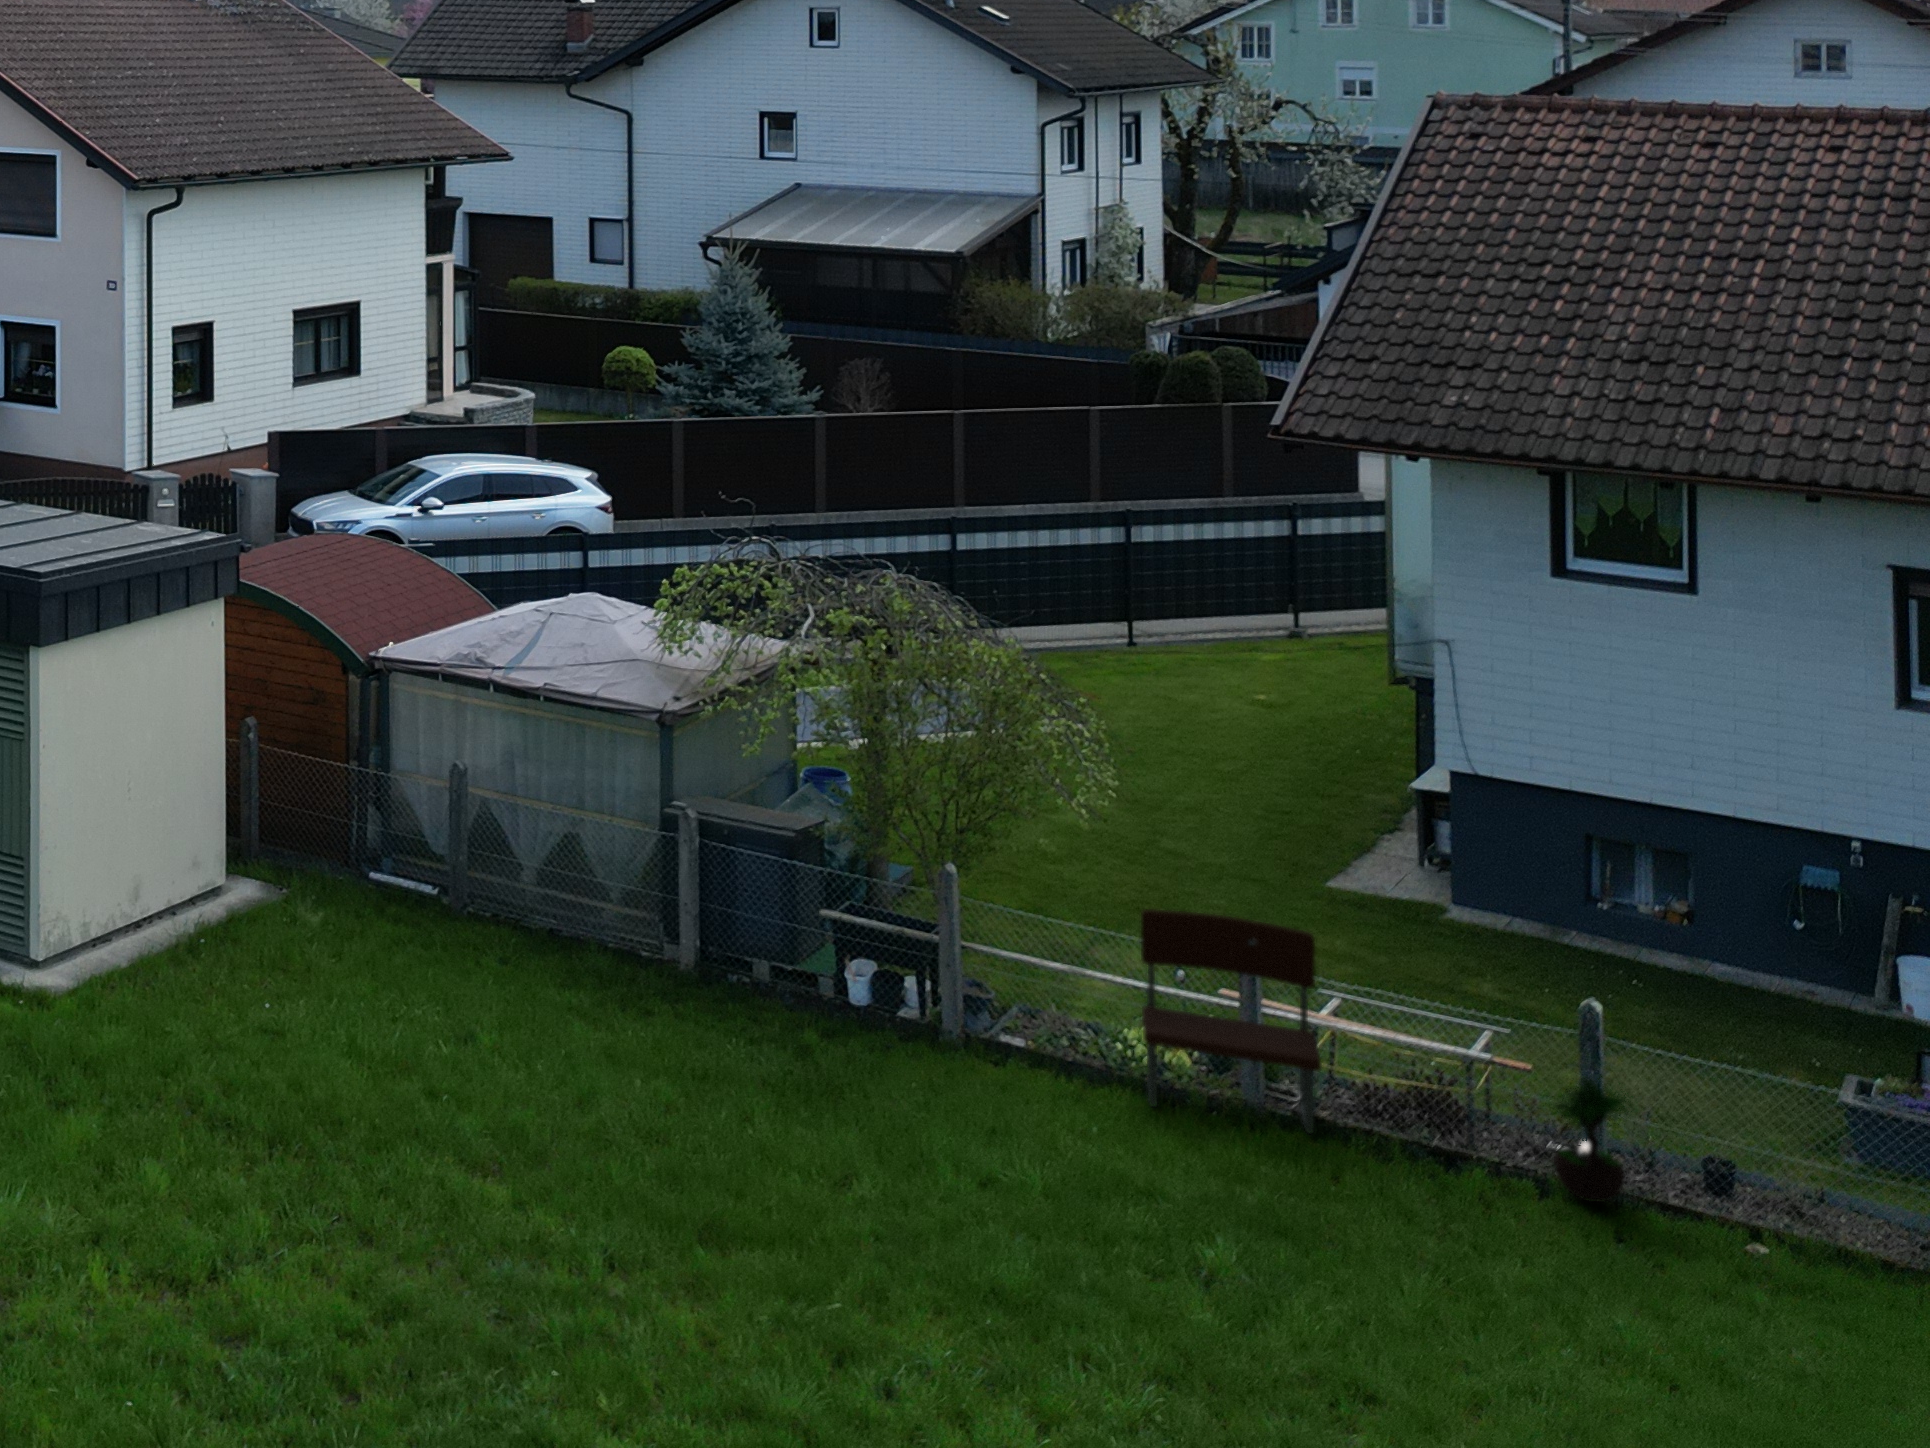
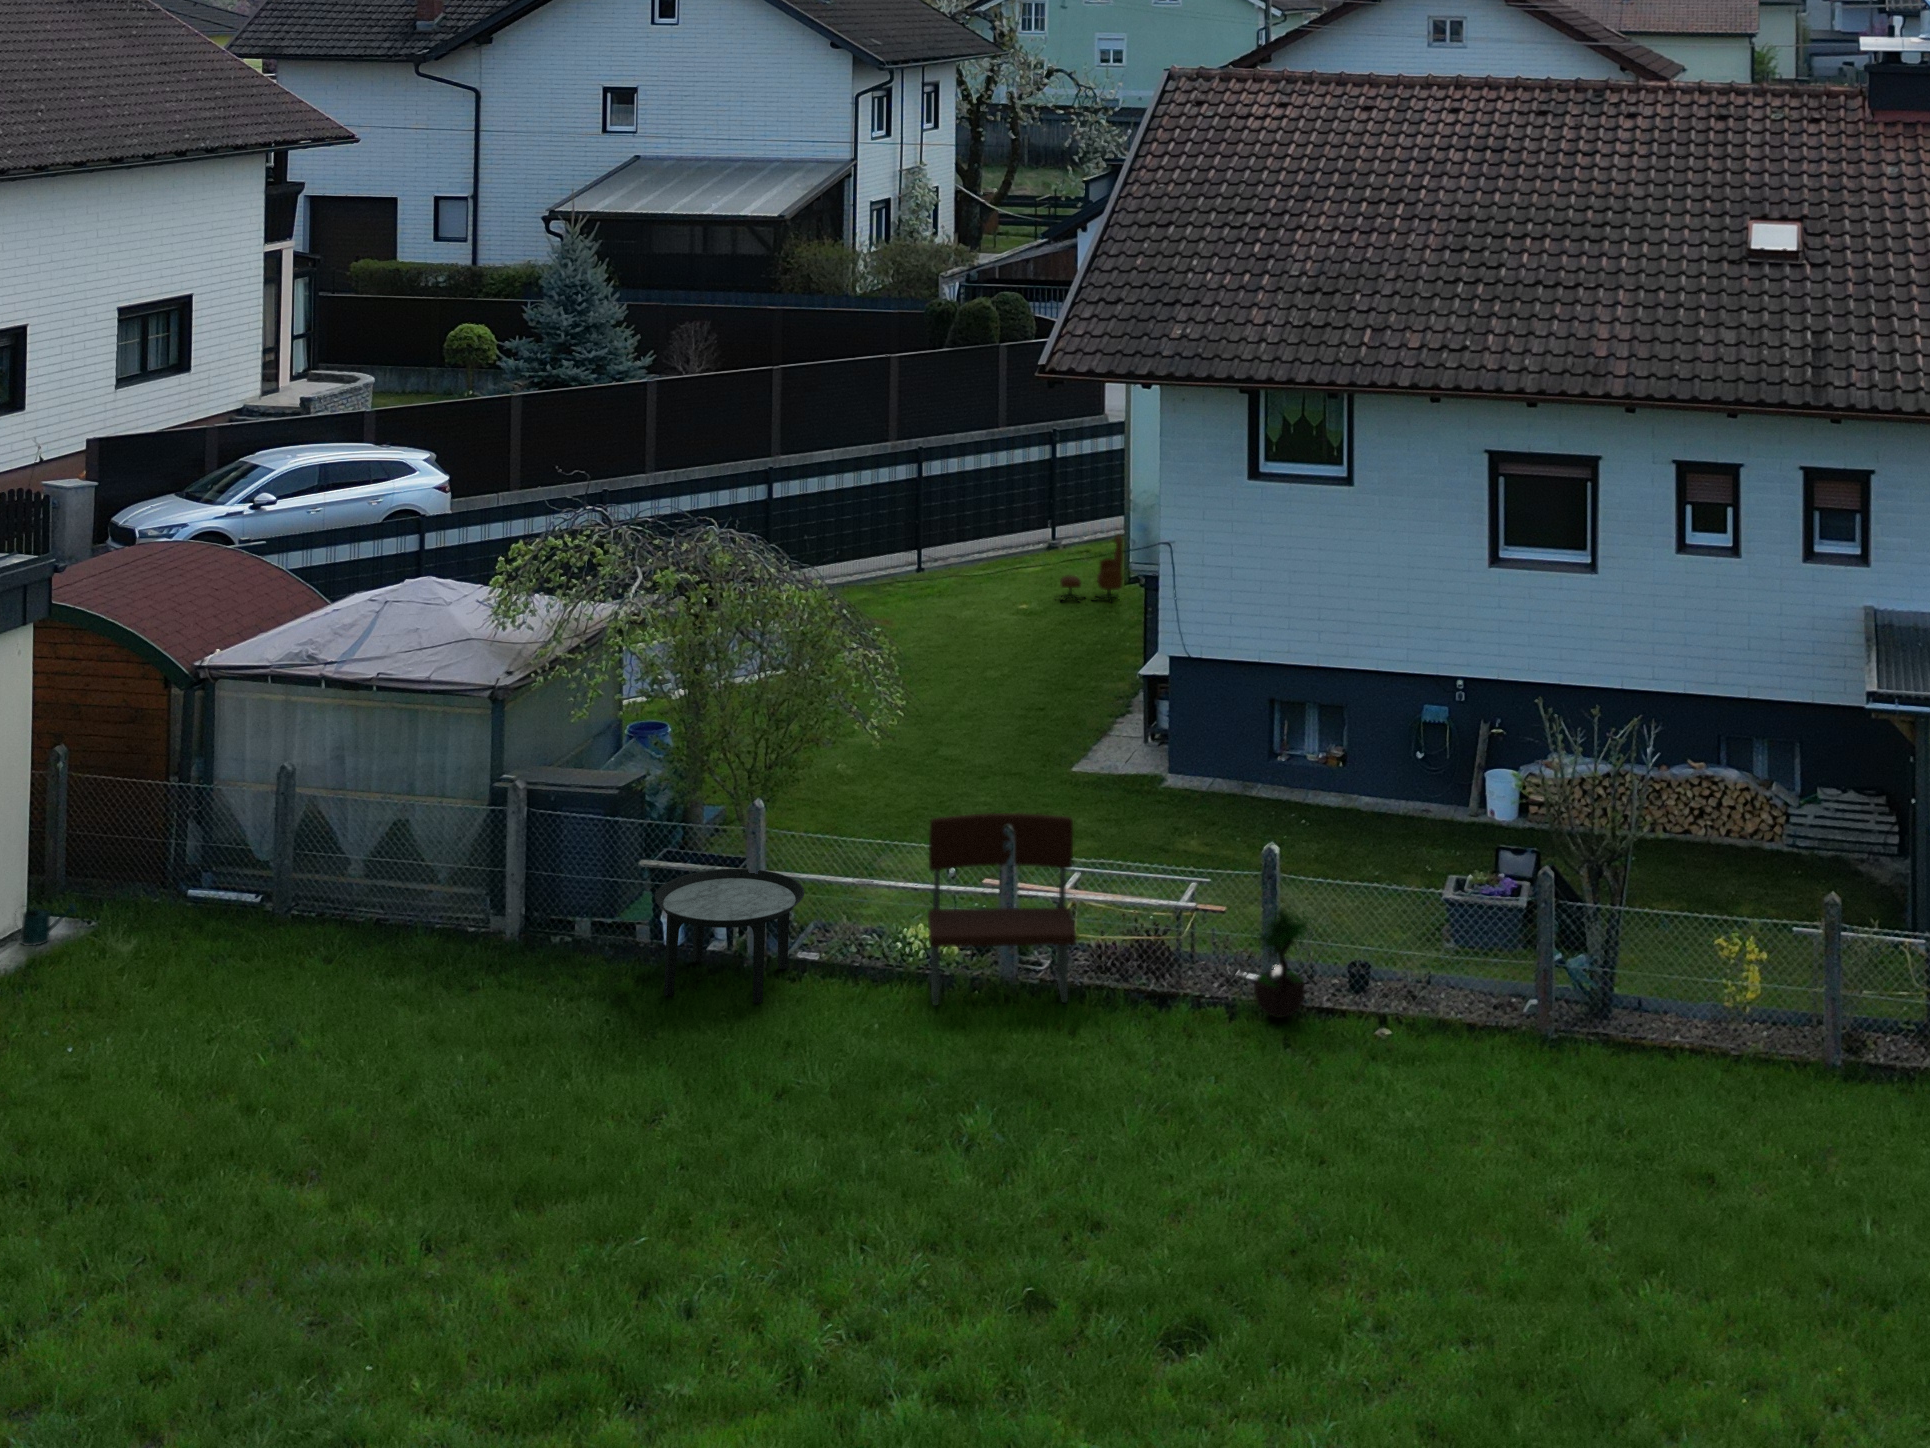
lounge chair: none [1308,630,1407,711] -> present [1060,535,1123,601]
watering can: none [242,853,294,891] -> present [20,903,76,946]
round table: none [838,925,1000,1068] -> present [655,869,804,1004]

